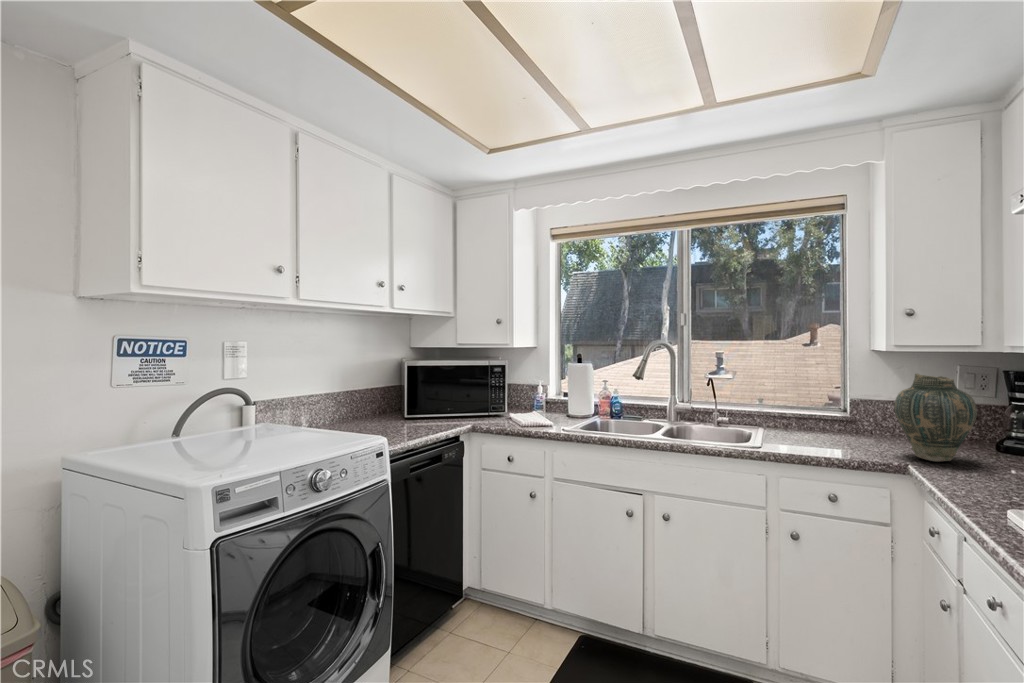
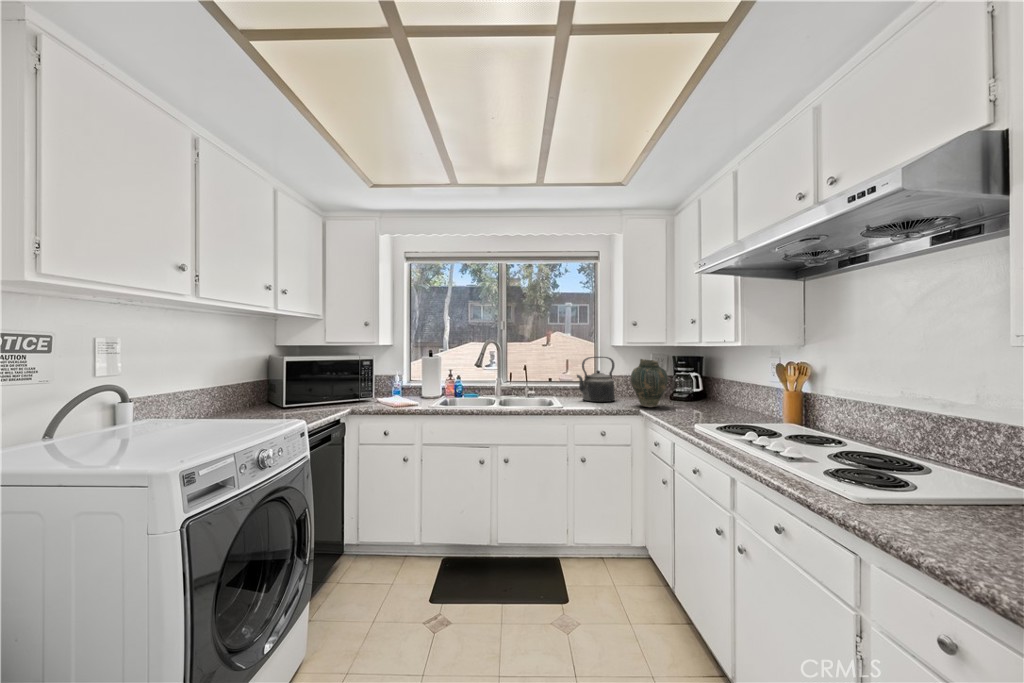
kettle: none [793,368,869,443] -> present [577,357,615,402]

